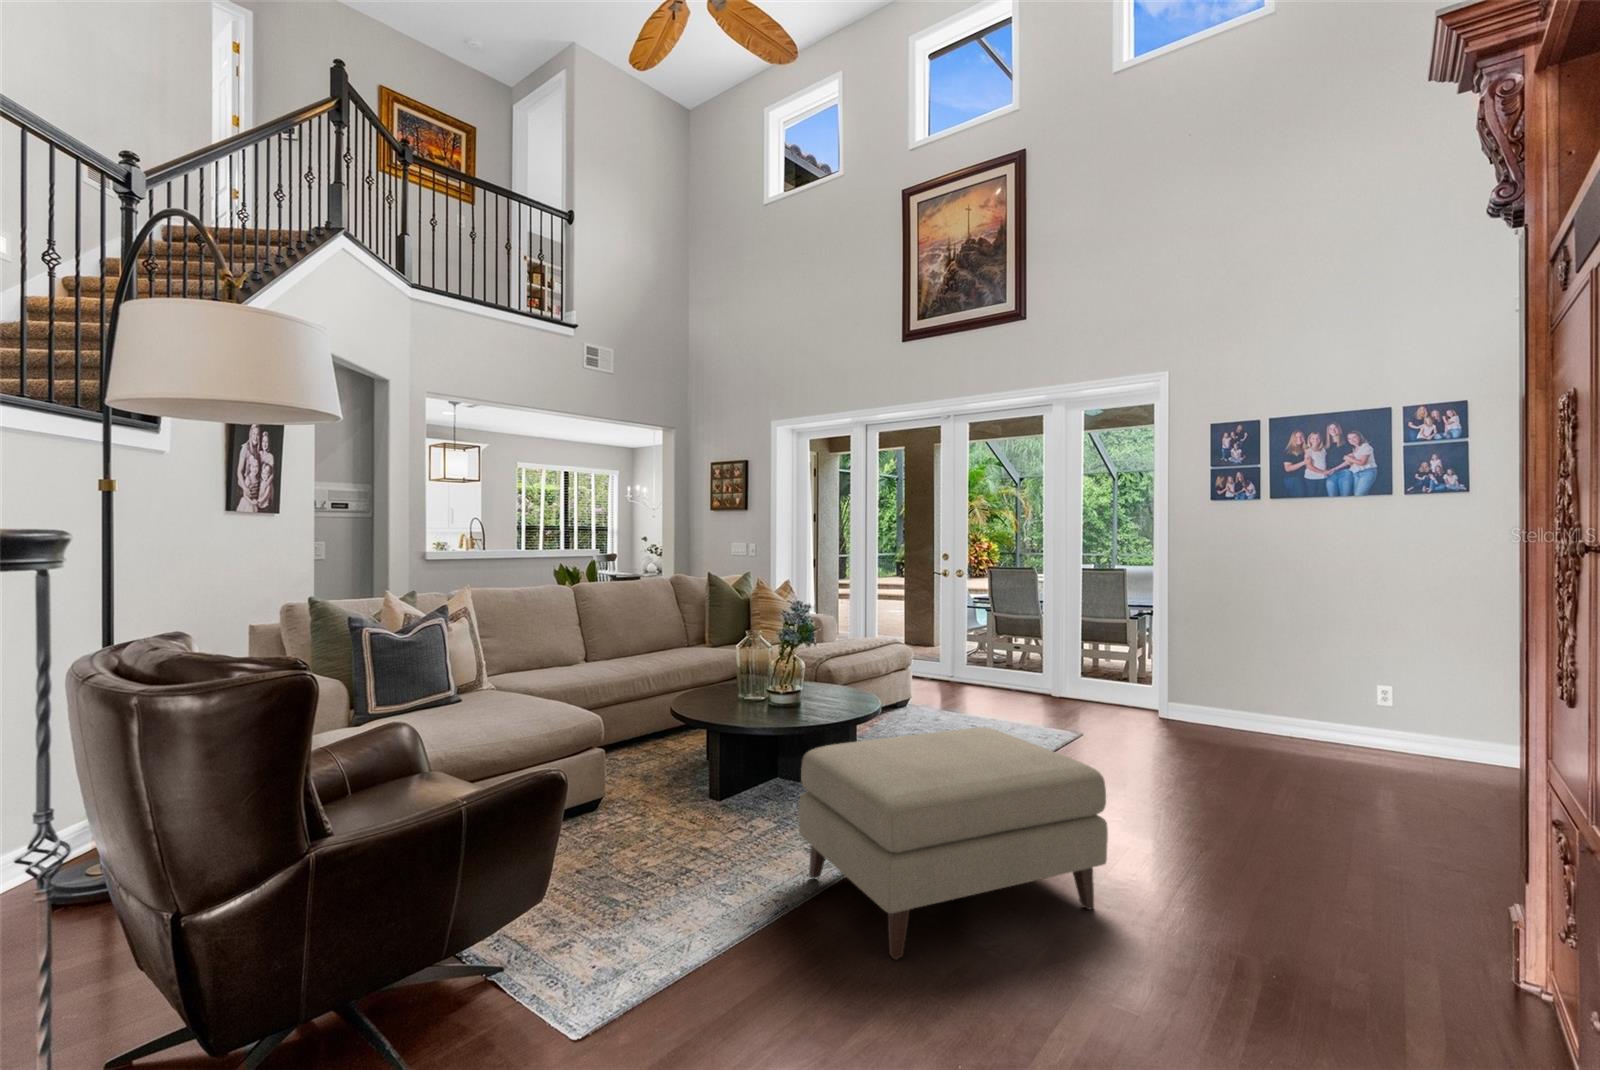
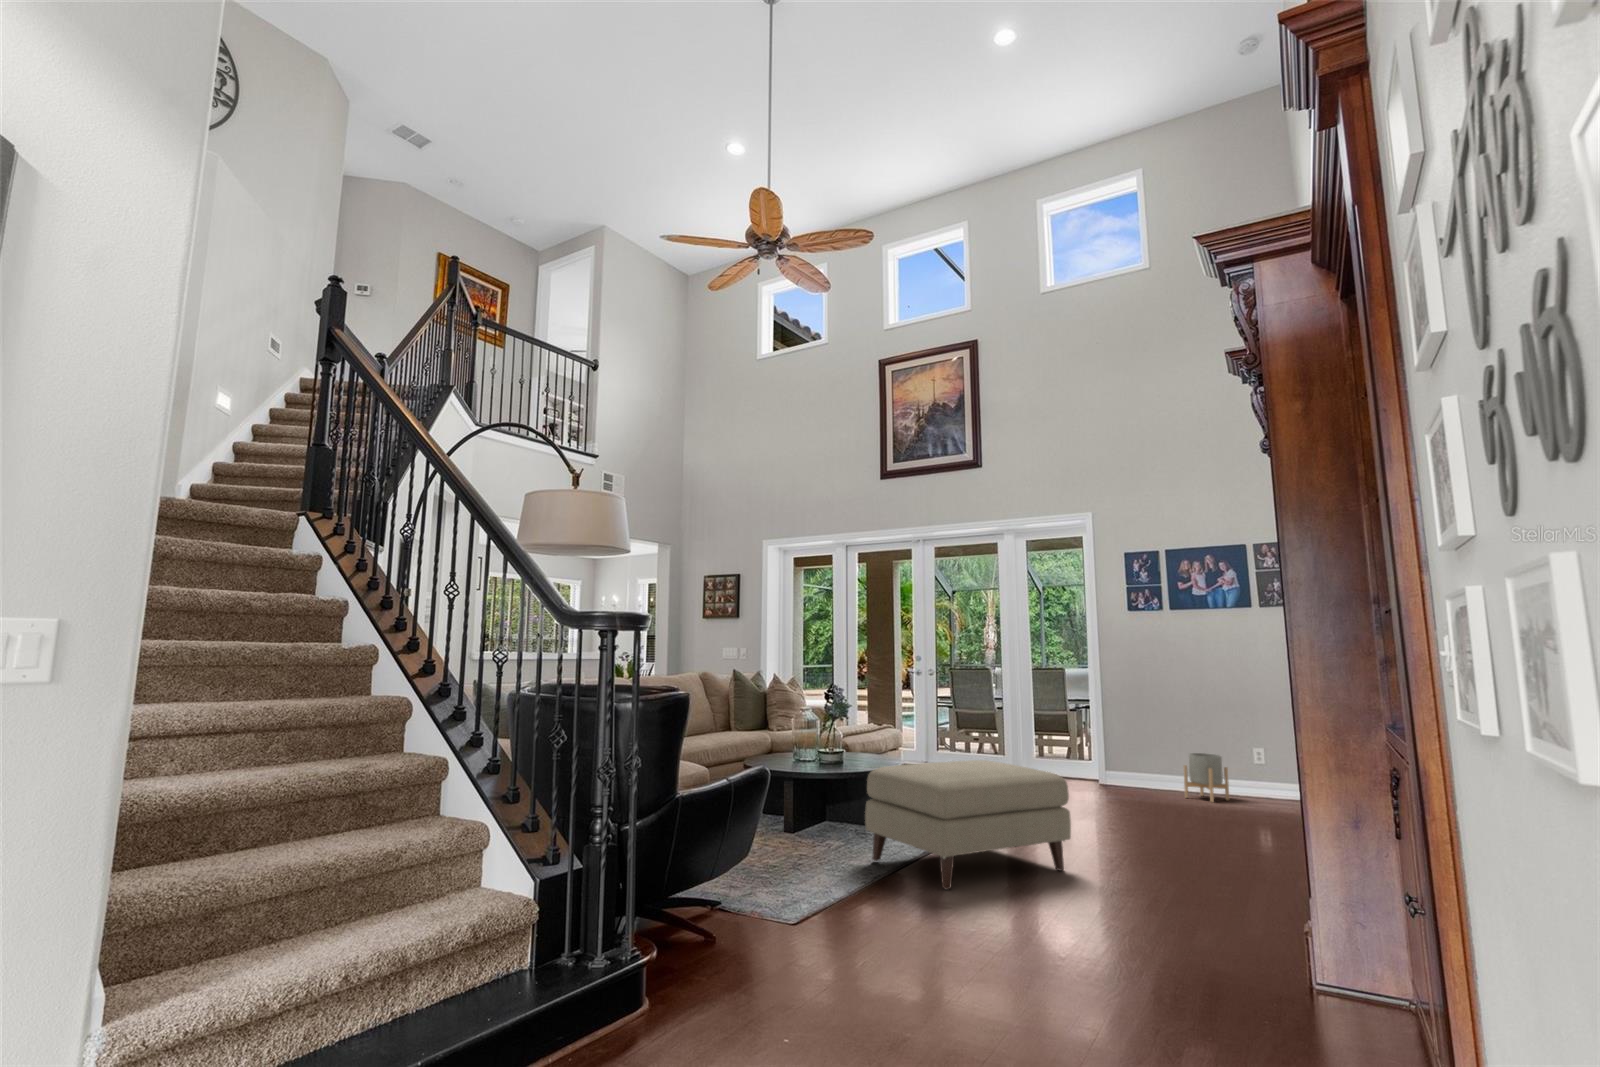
planter: none [1277,685,1340,752] -> present [1183,753,1229,802]

